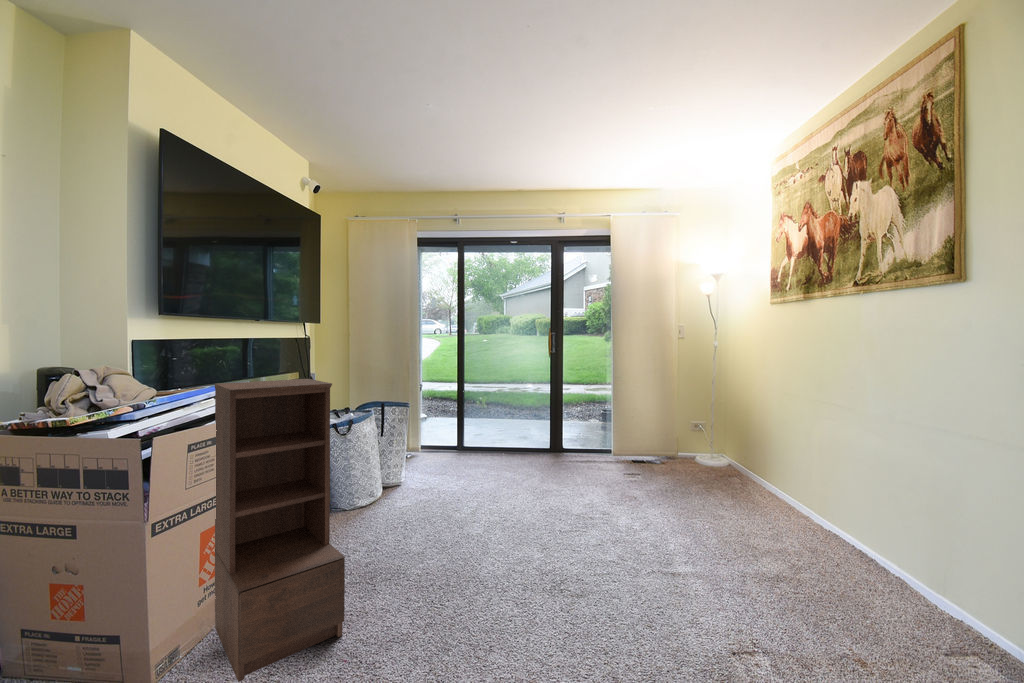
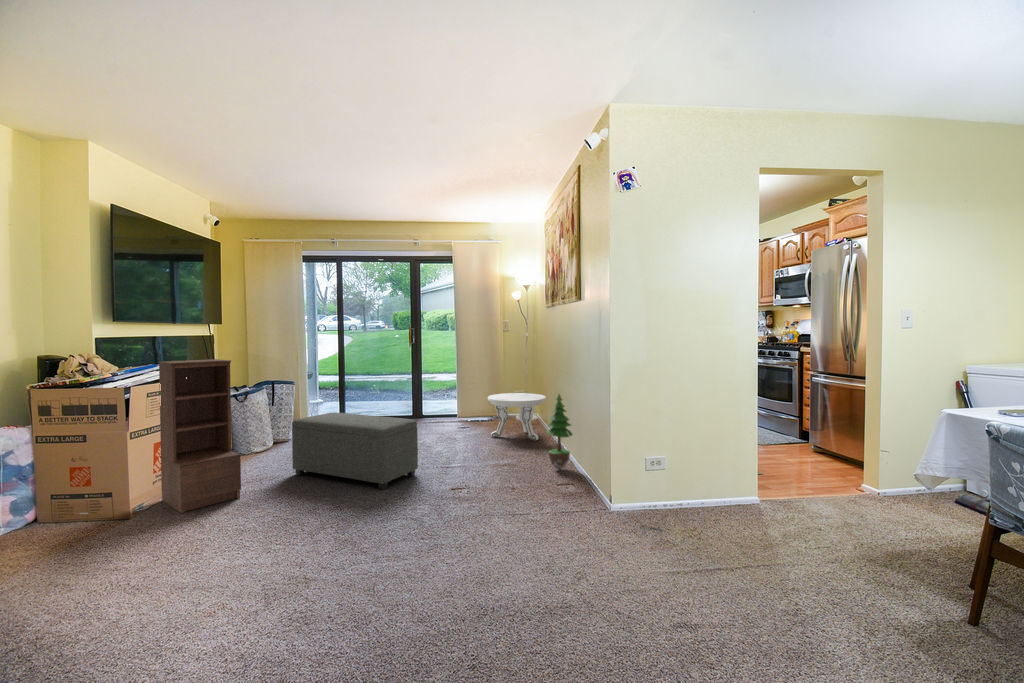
side table: none [684,429,783,510] -> present [488,393,546,440]
potted tree: none [871,456,940,602] -> present [546,395,573,470]
ottoman: none [421,463,636,636] -> present [292,412,418,489]

